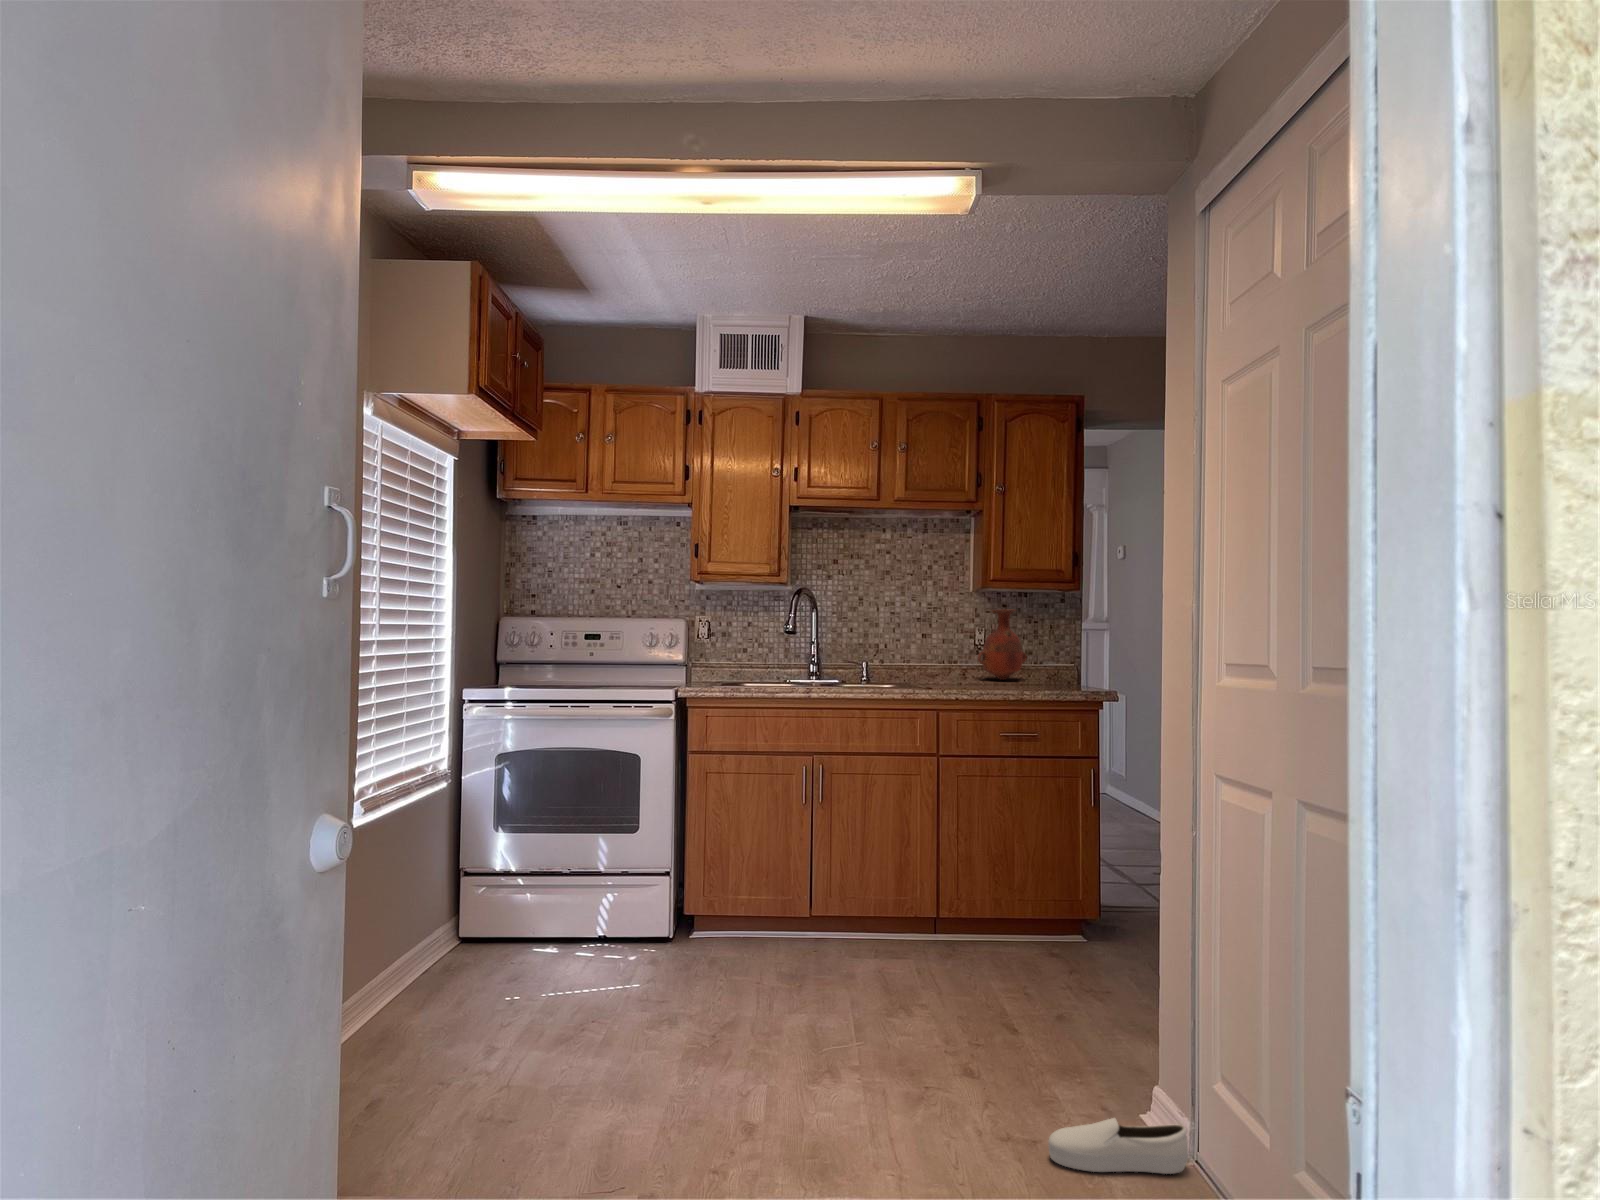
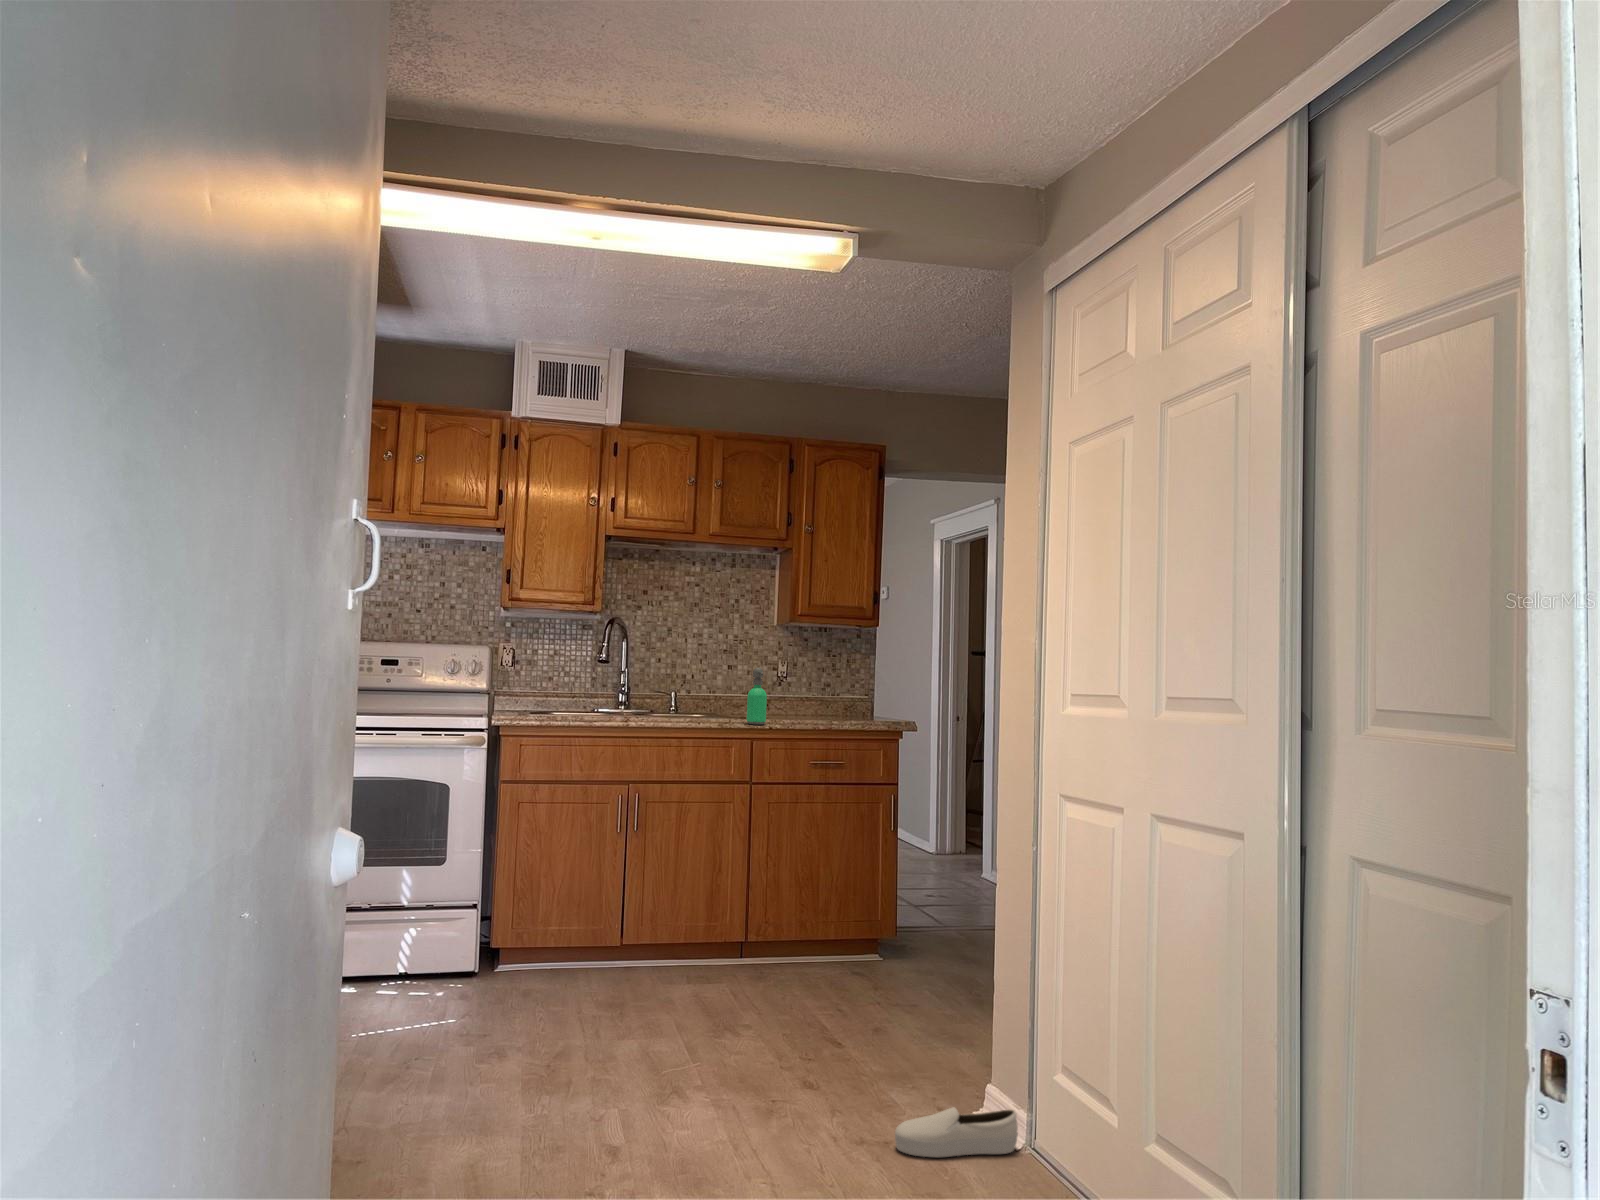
vase: present [977,610,1027,680] -> none [782,644,827,712]
soap dispenser: none [933,637,953,695] -> present [747,668,767,725]

